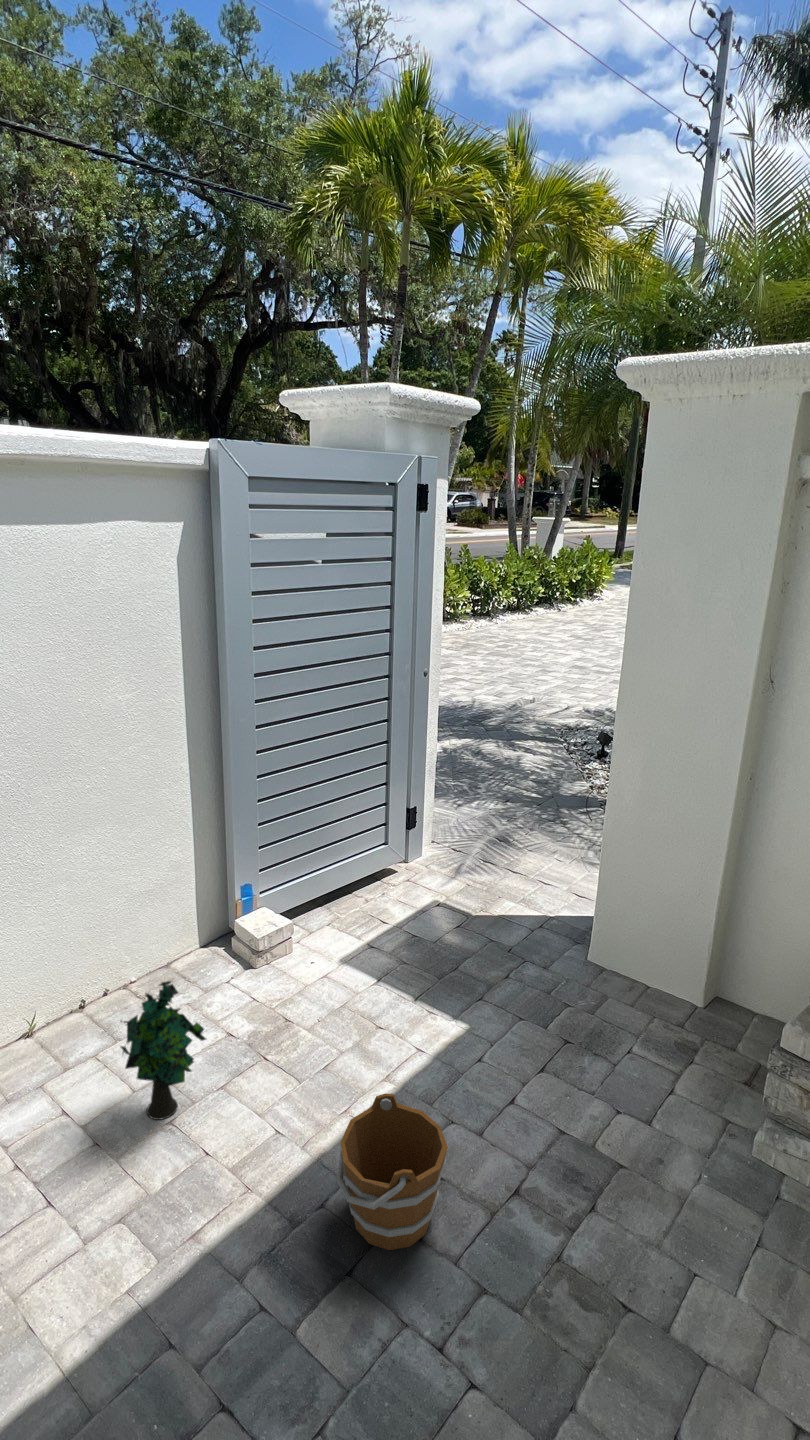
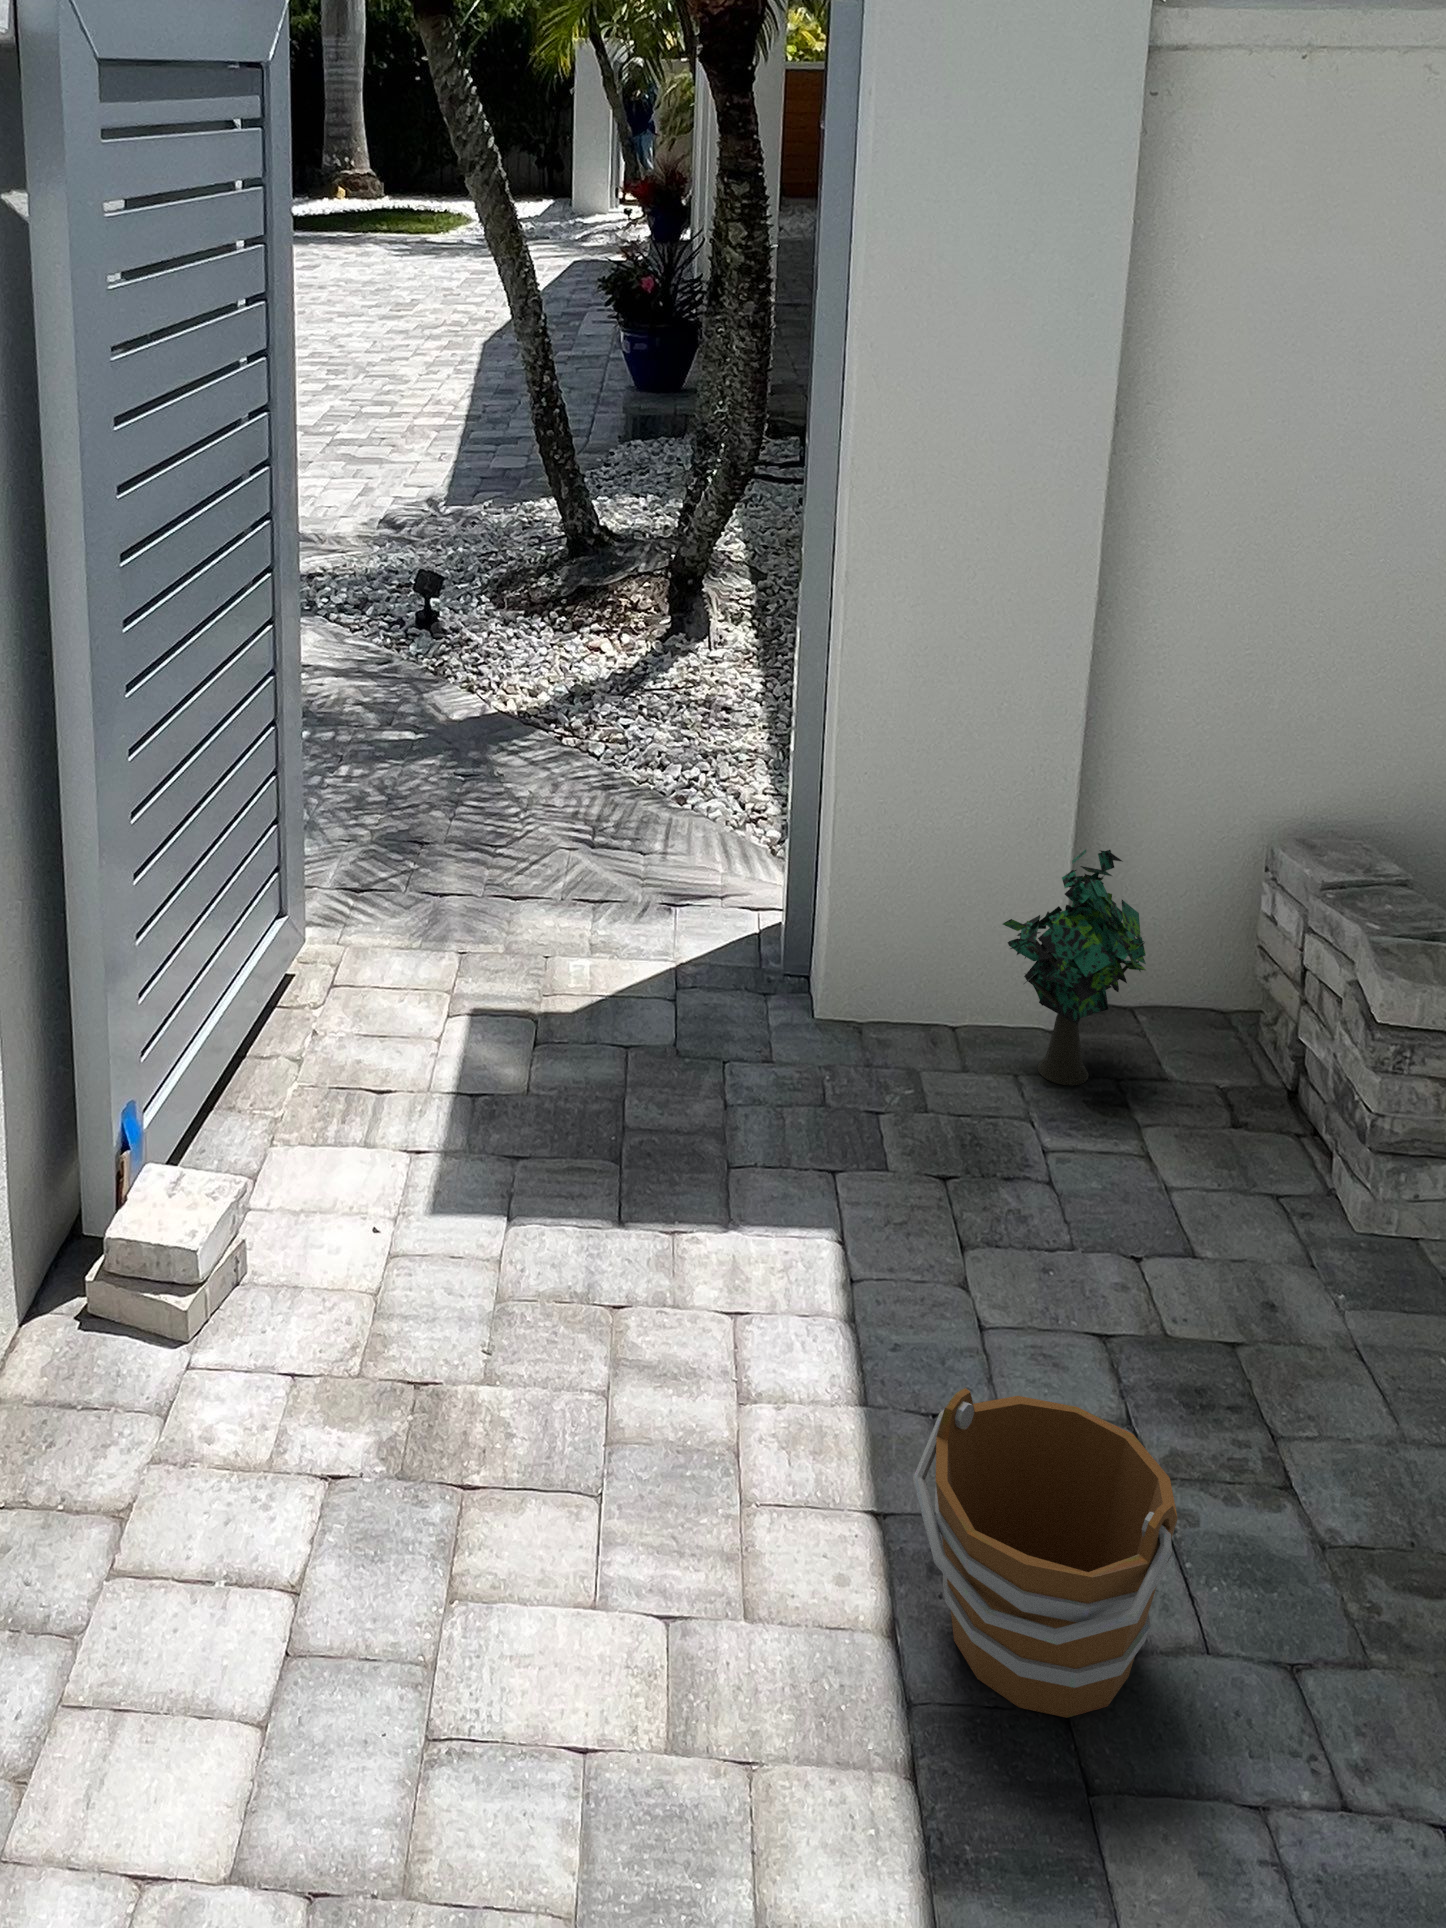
decorative plant: present [121,981,206,1120] -> present [1003,849,1146,1085]

